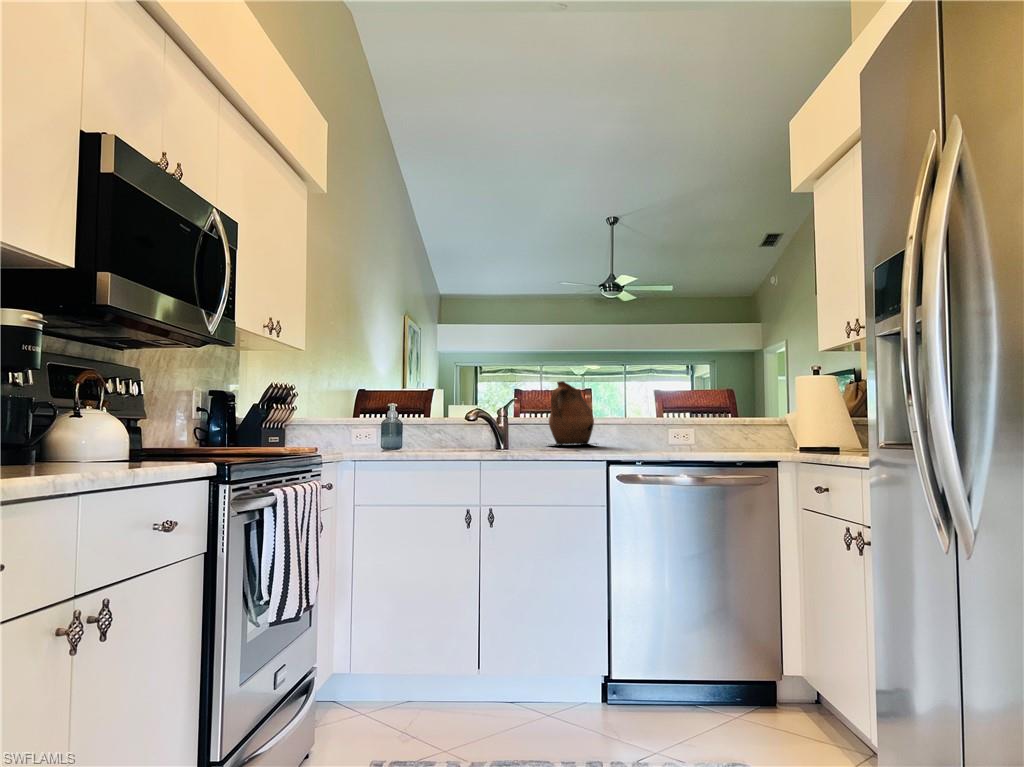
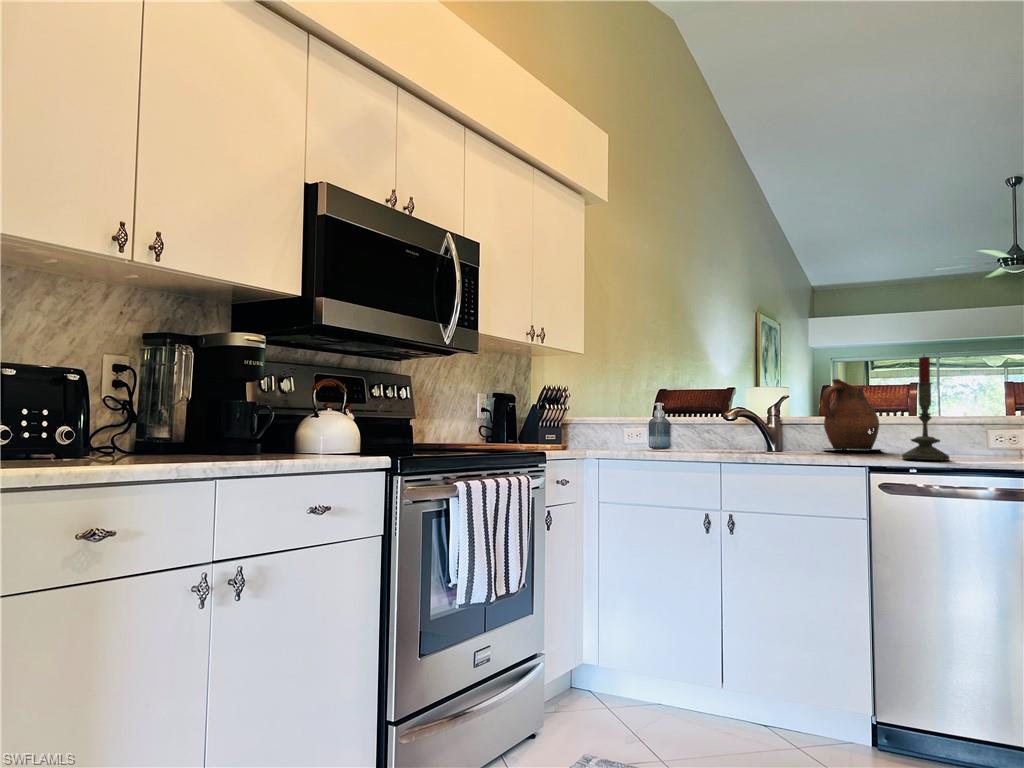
candle: none [629,361,665,451] -> present [902,356,949,460]

